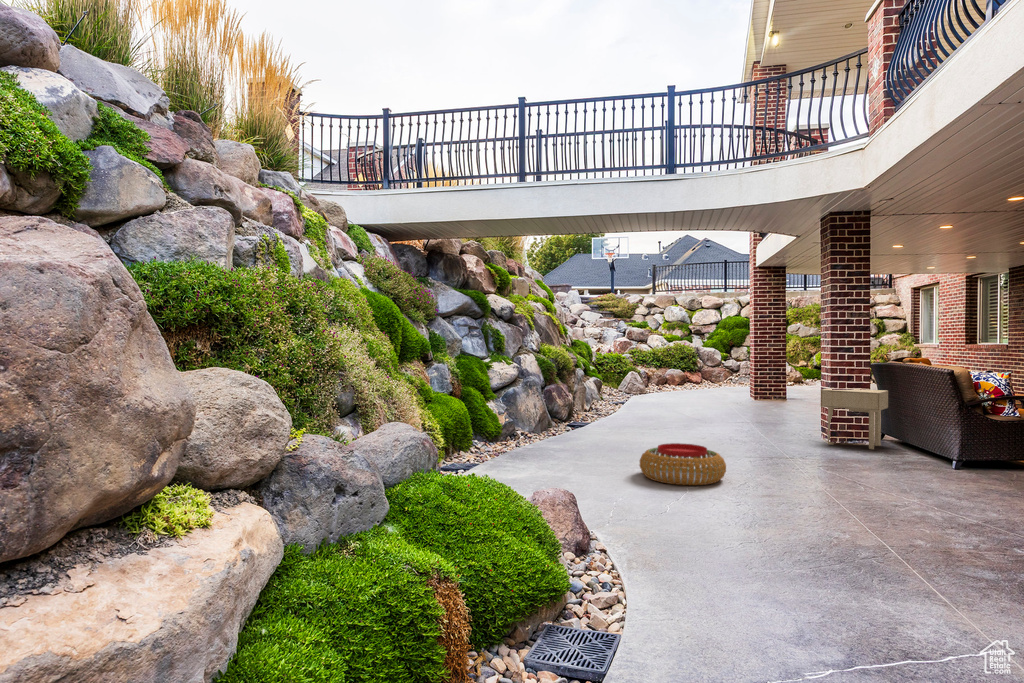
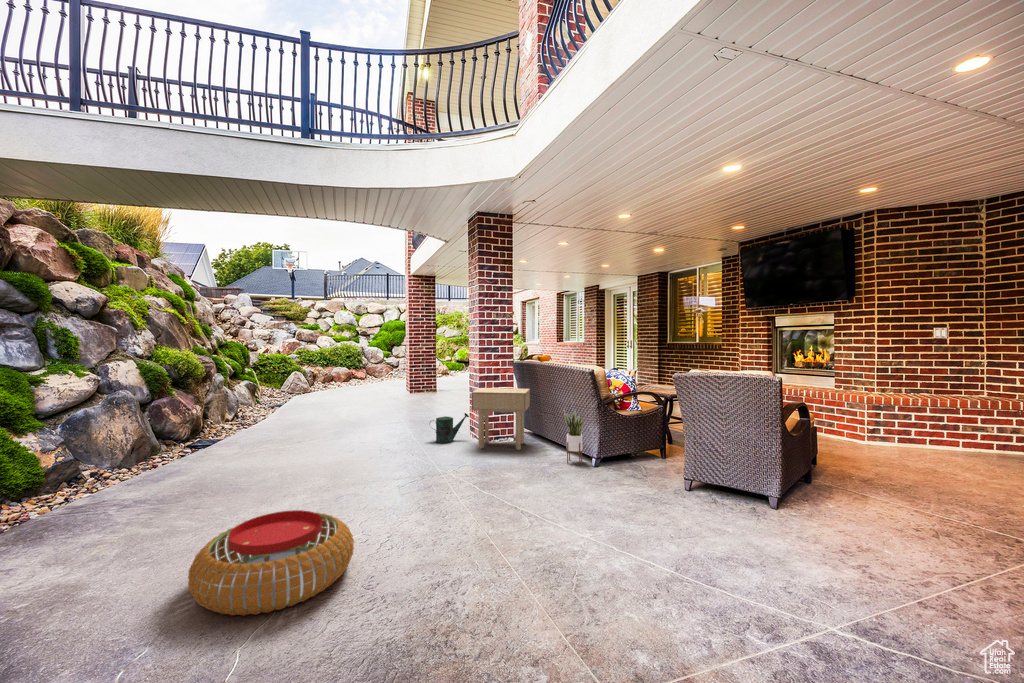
potted plant: none [919,408,942,464] -> present [564,410,584,464]
watering can: none [778,412,820,438] -> present [430,413,469,443]

